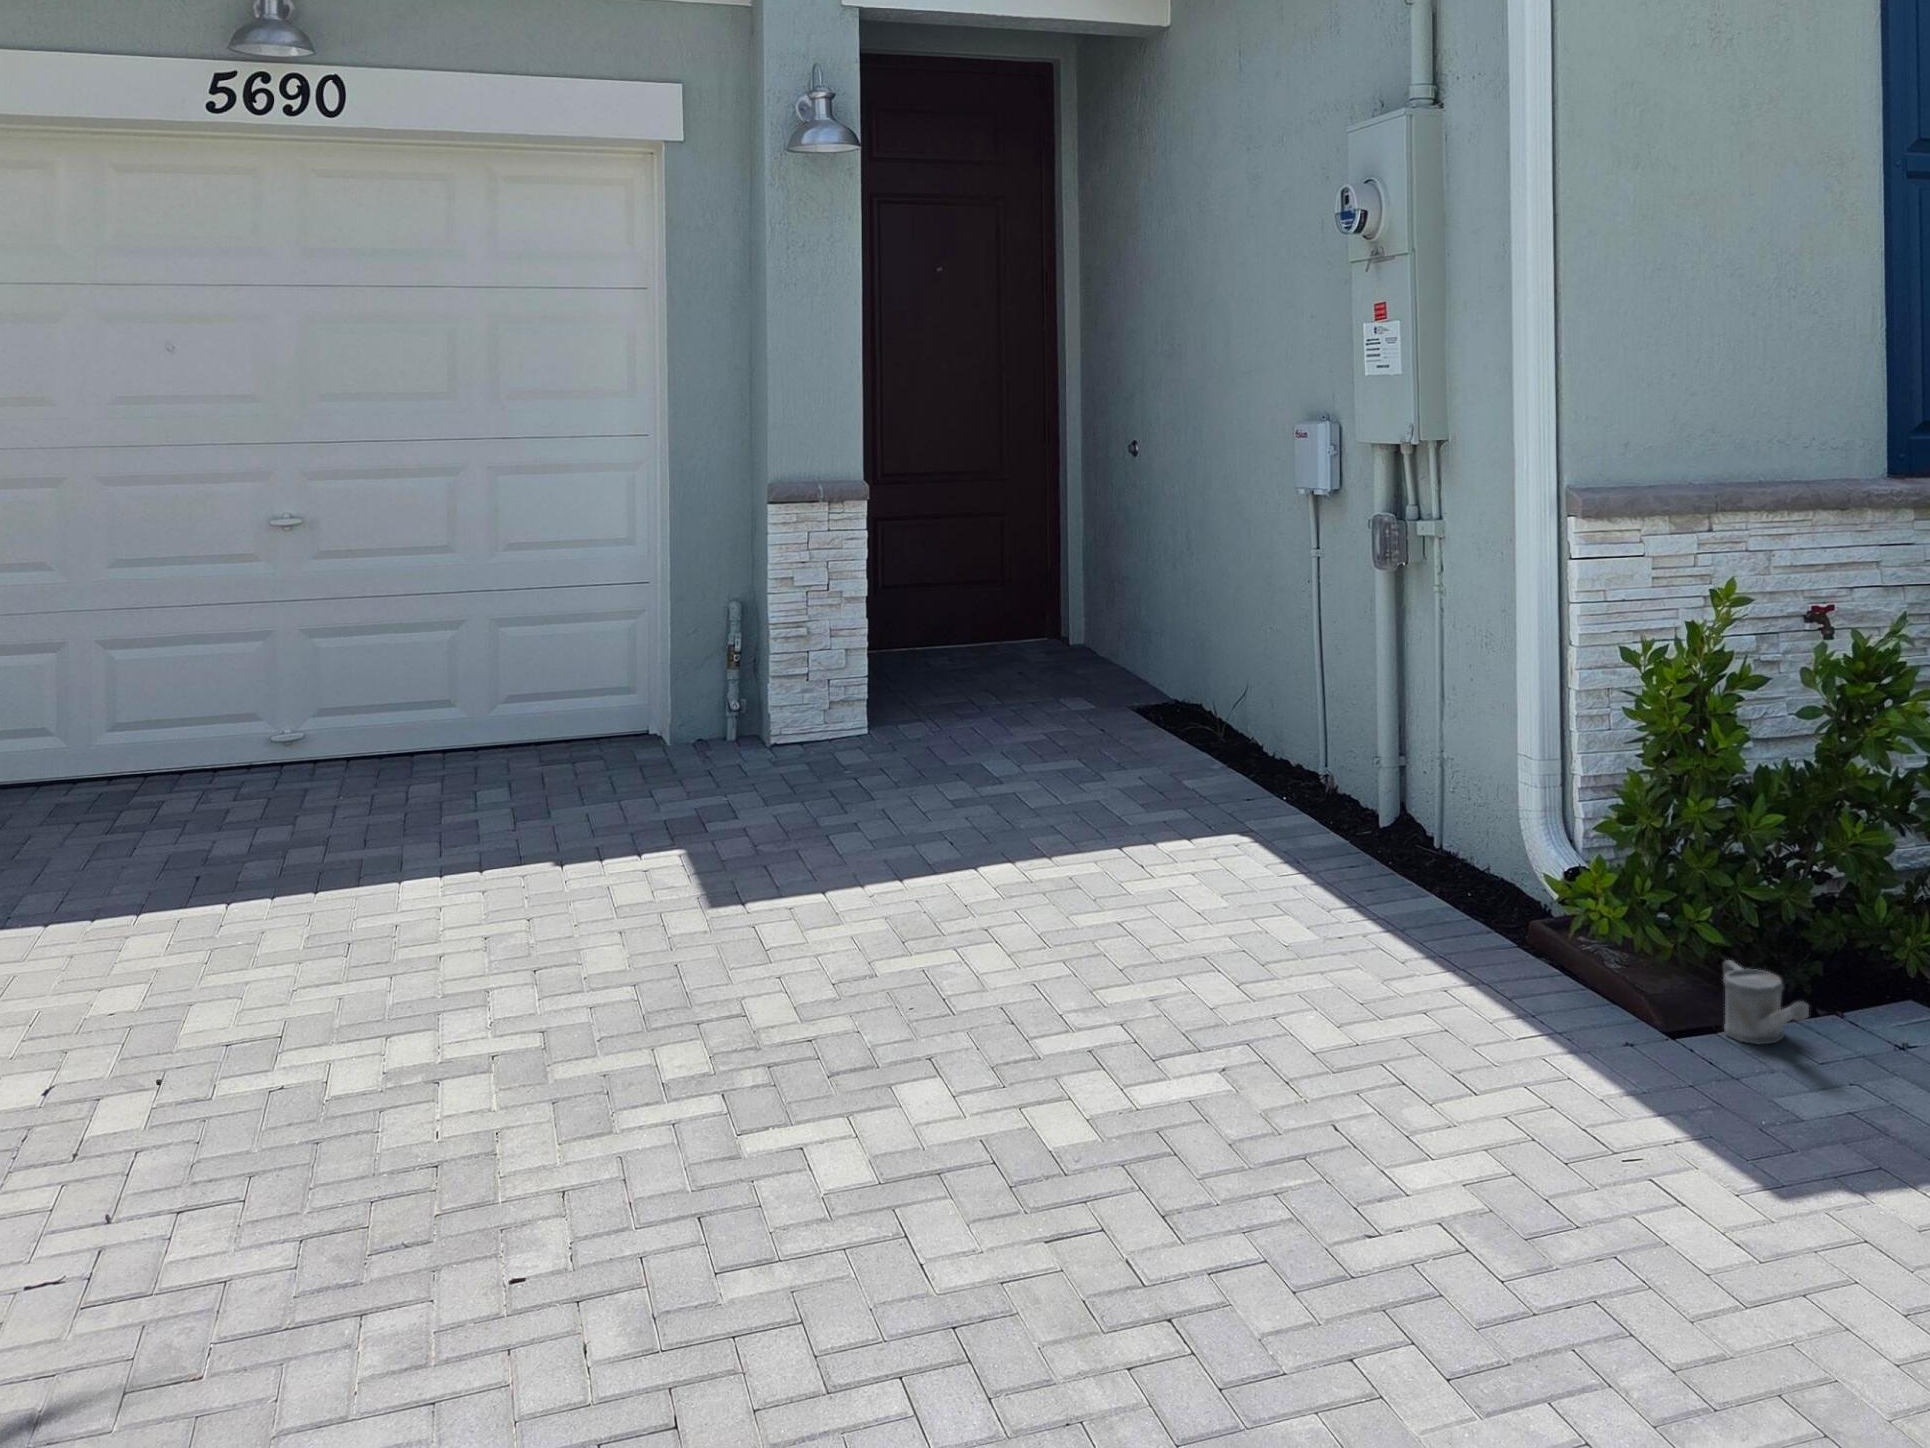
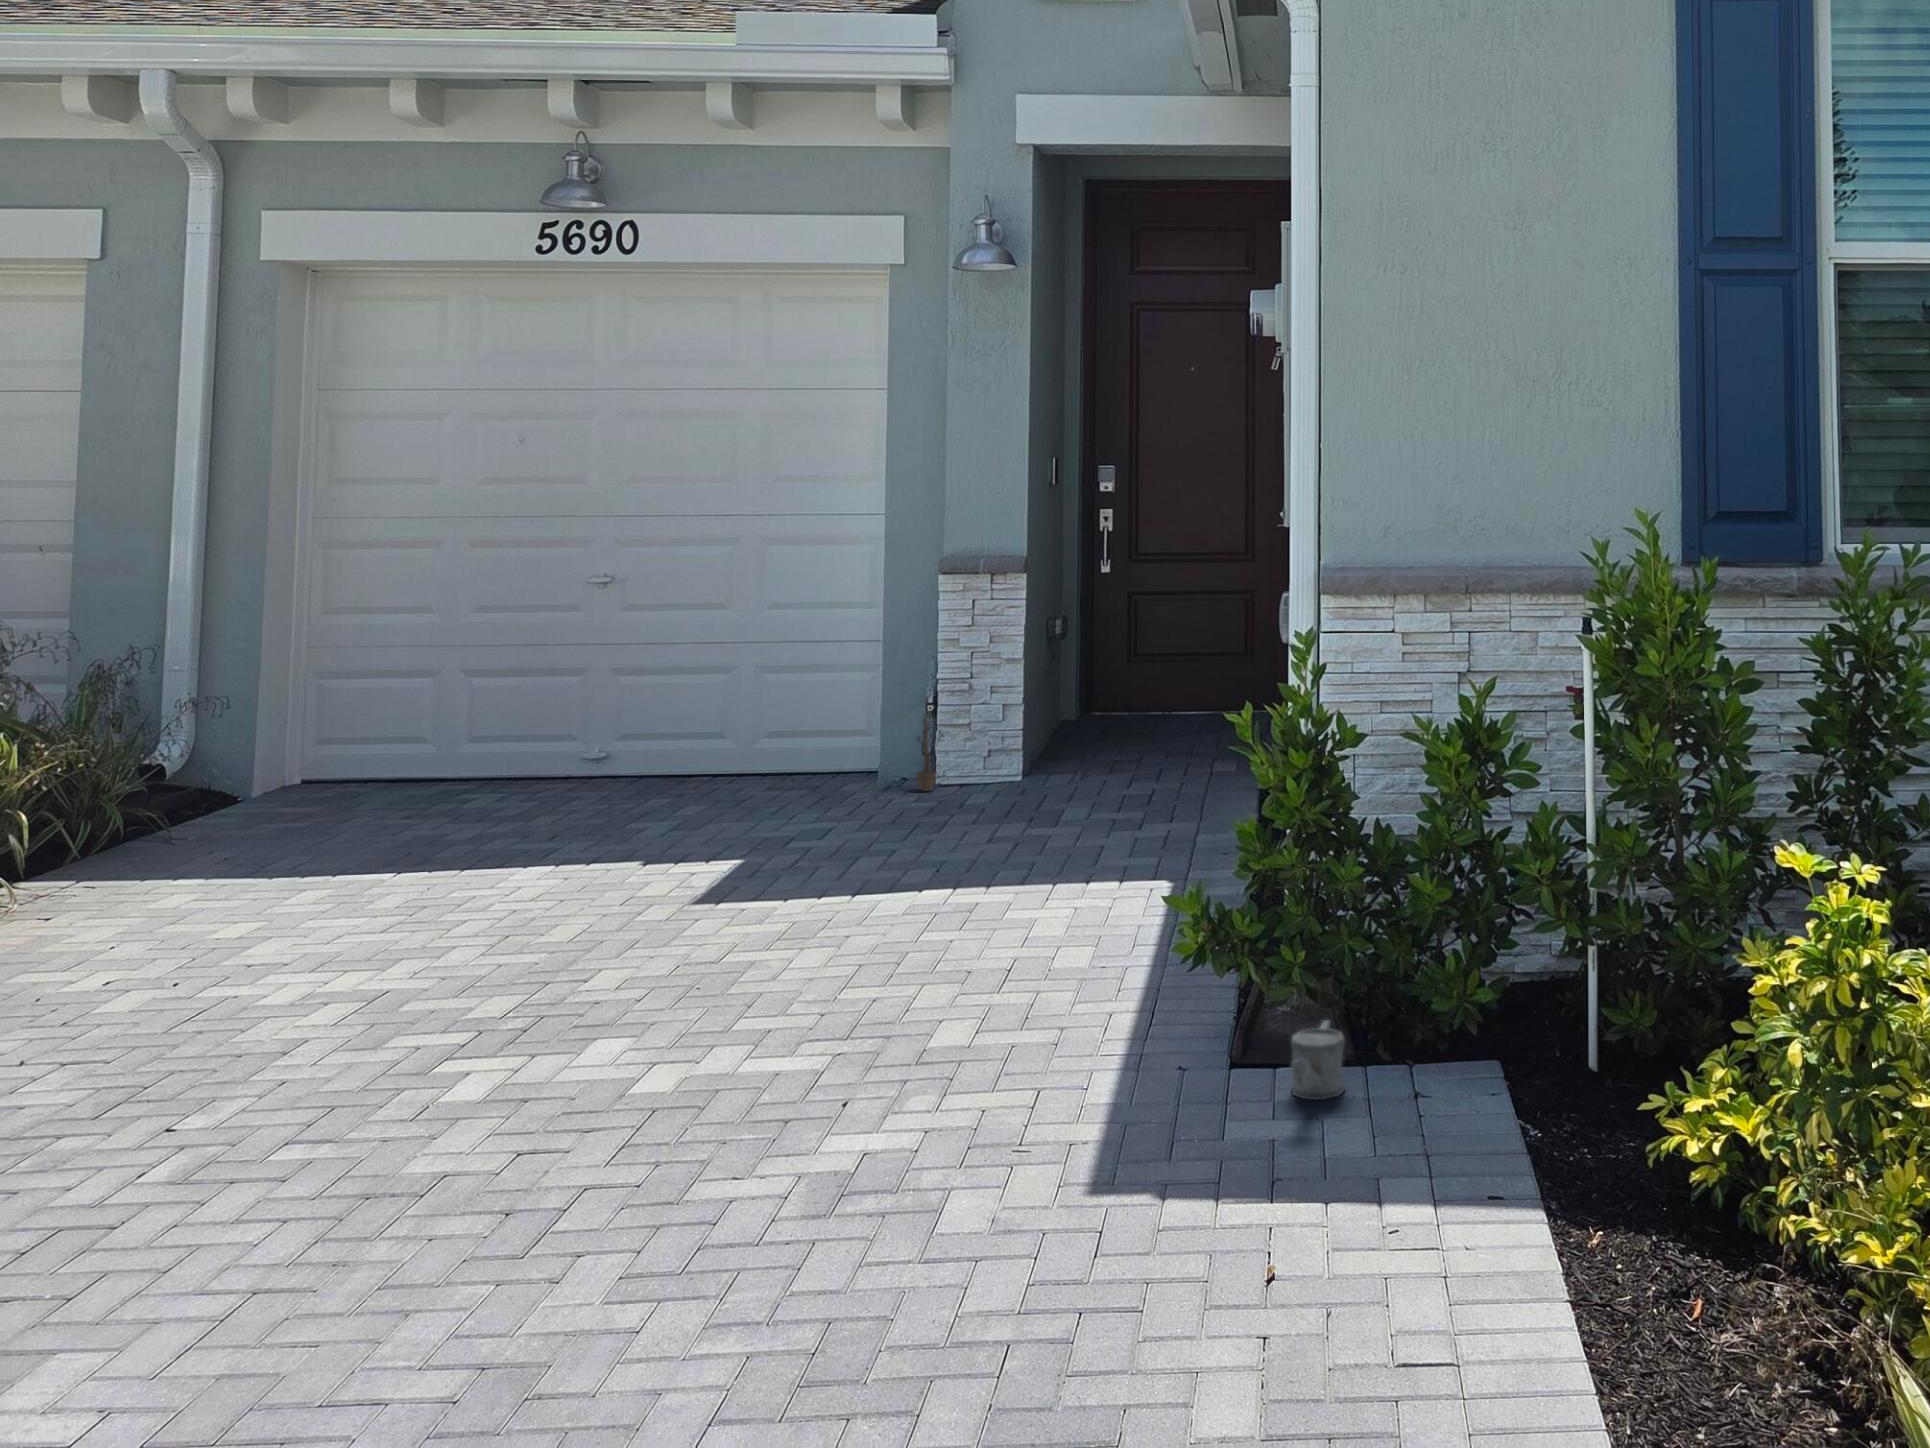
decorative plant: none [740,666,791,757] -> present [913,715,943,791]

